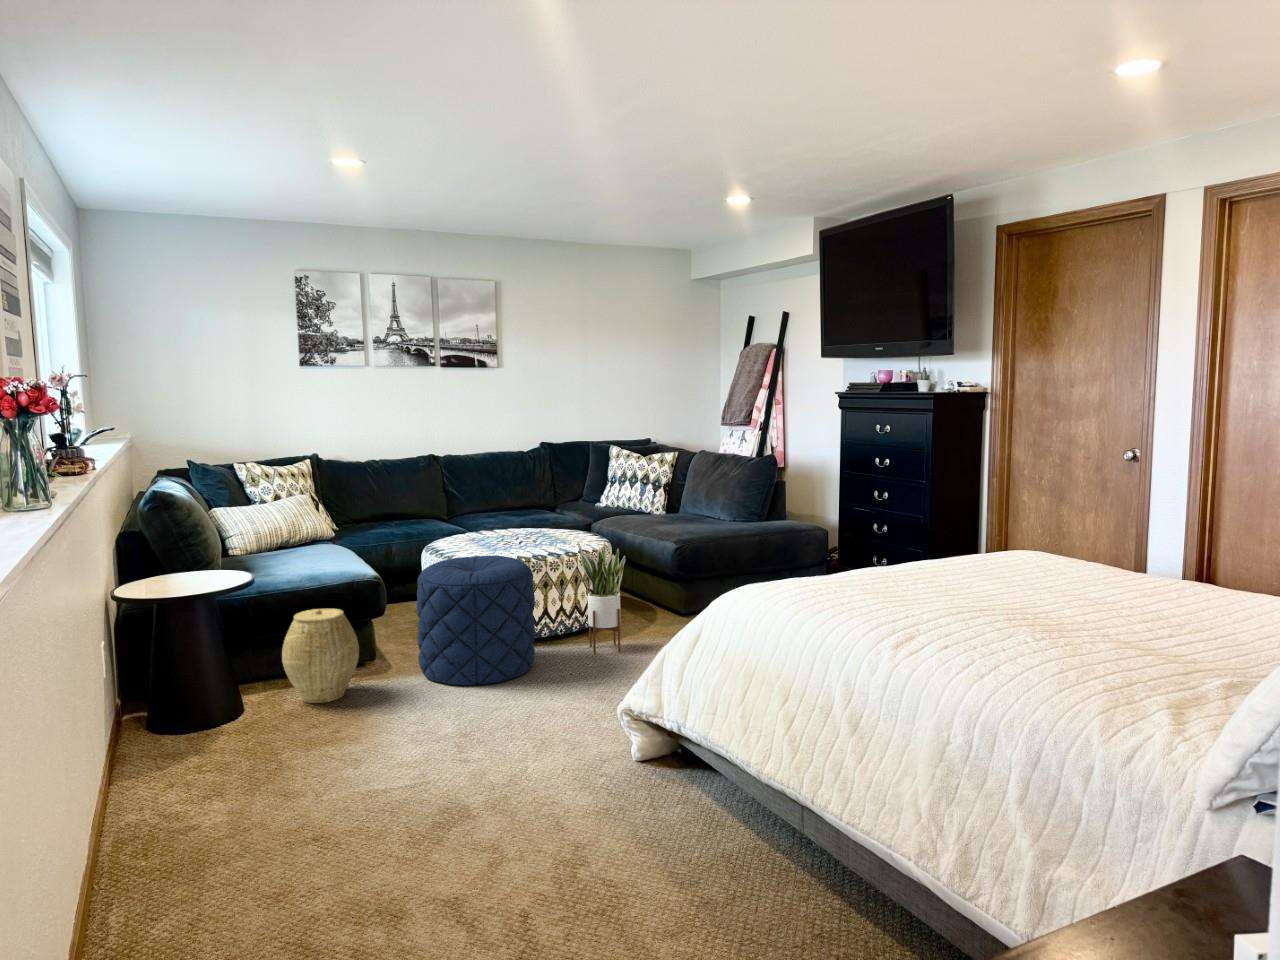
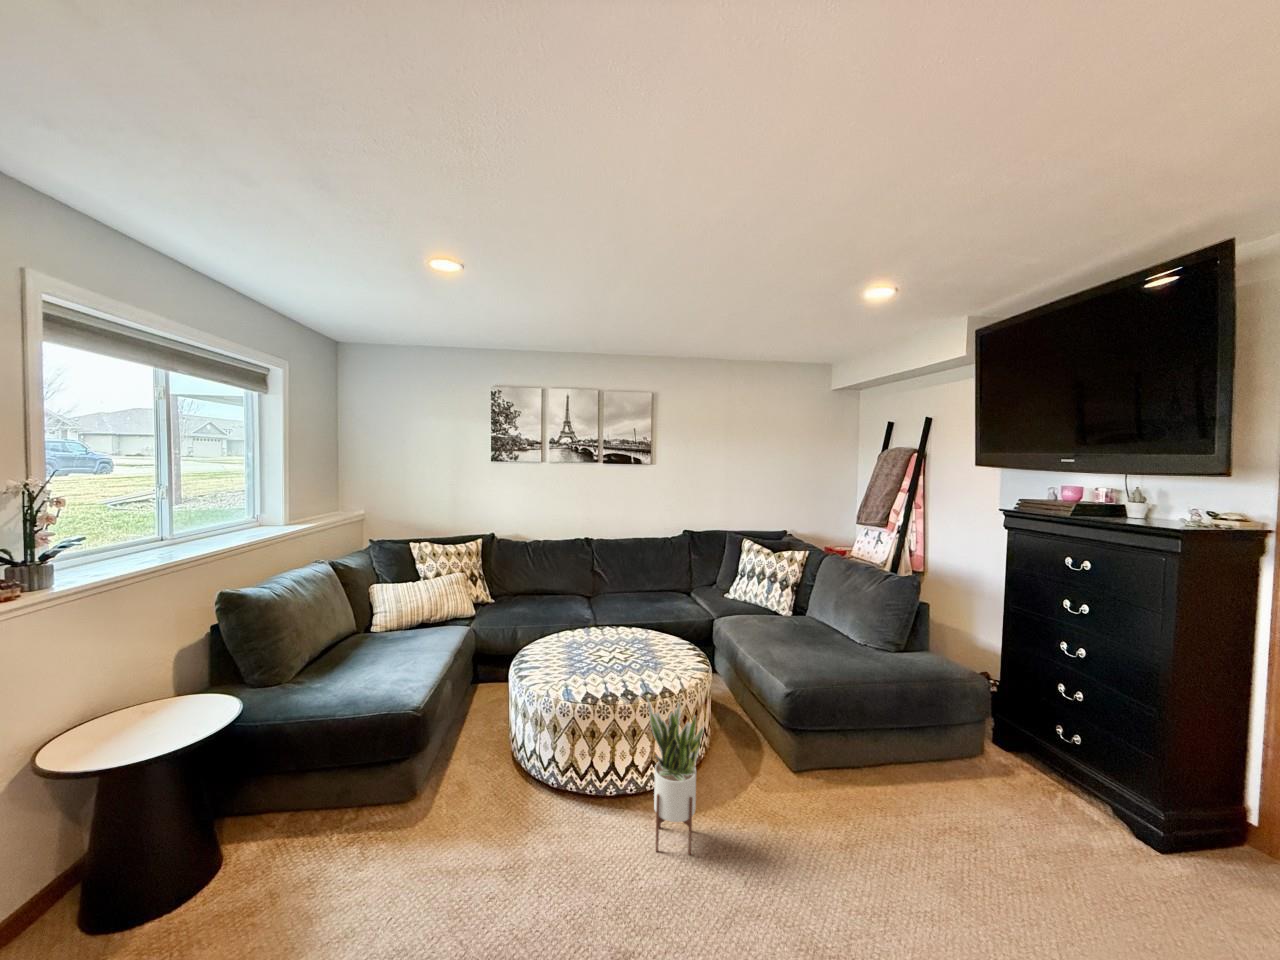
pouf: present [416,556,535,685] -> none [425,698,578,911]
woven basket: present [282,609,359,703] -> none [234,764,343,906]

